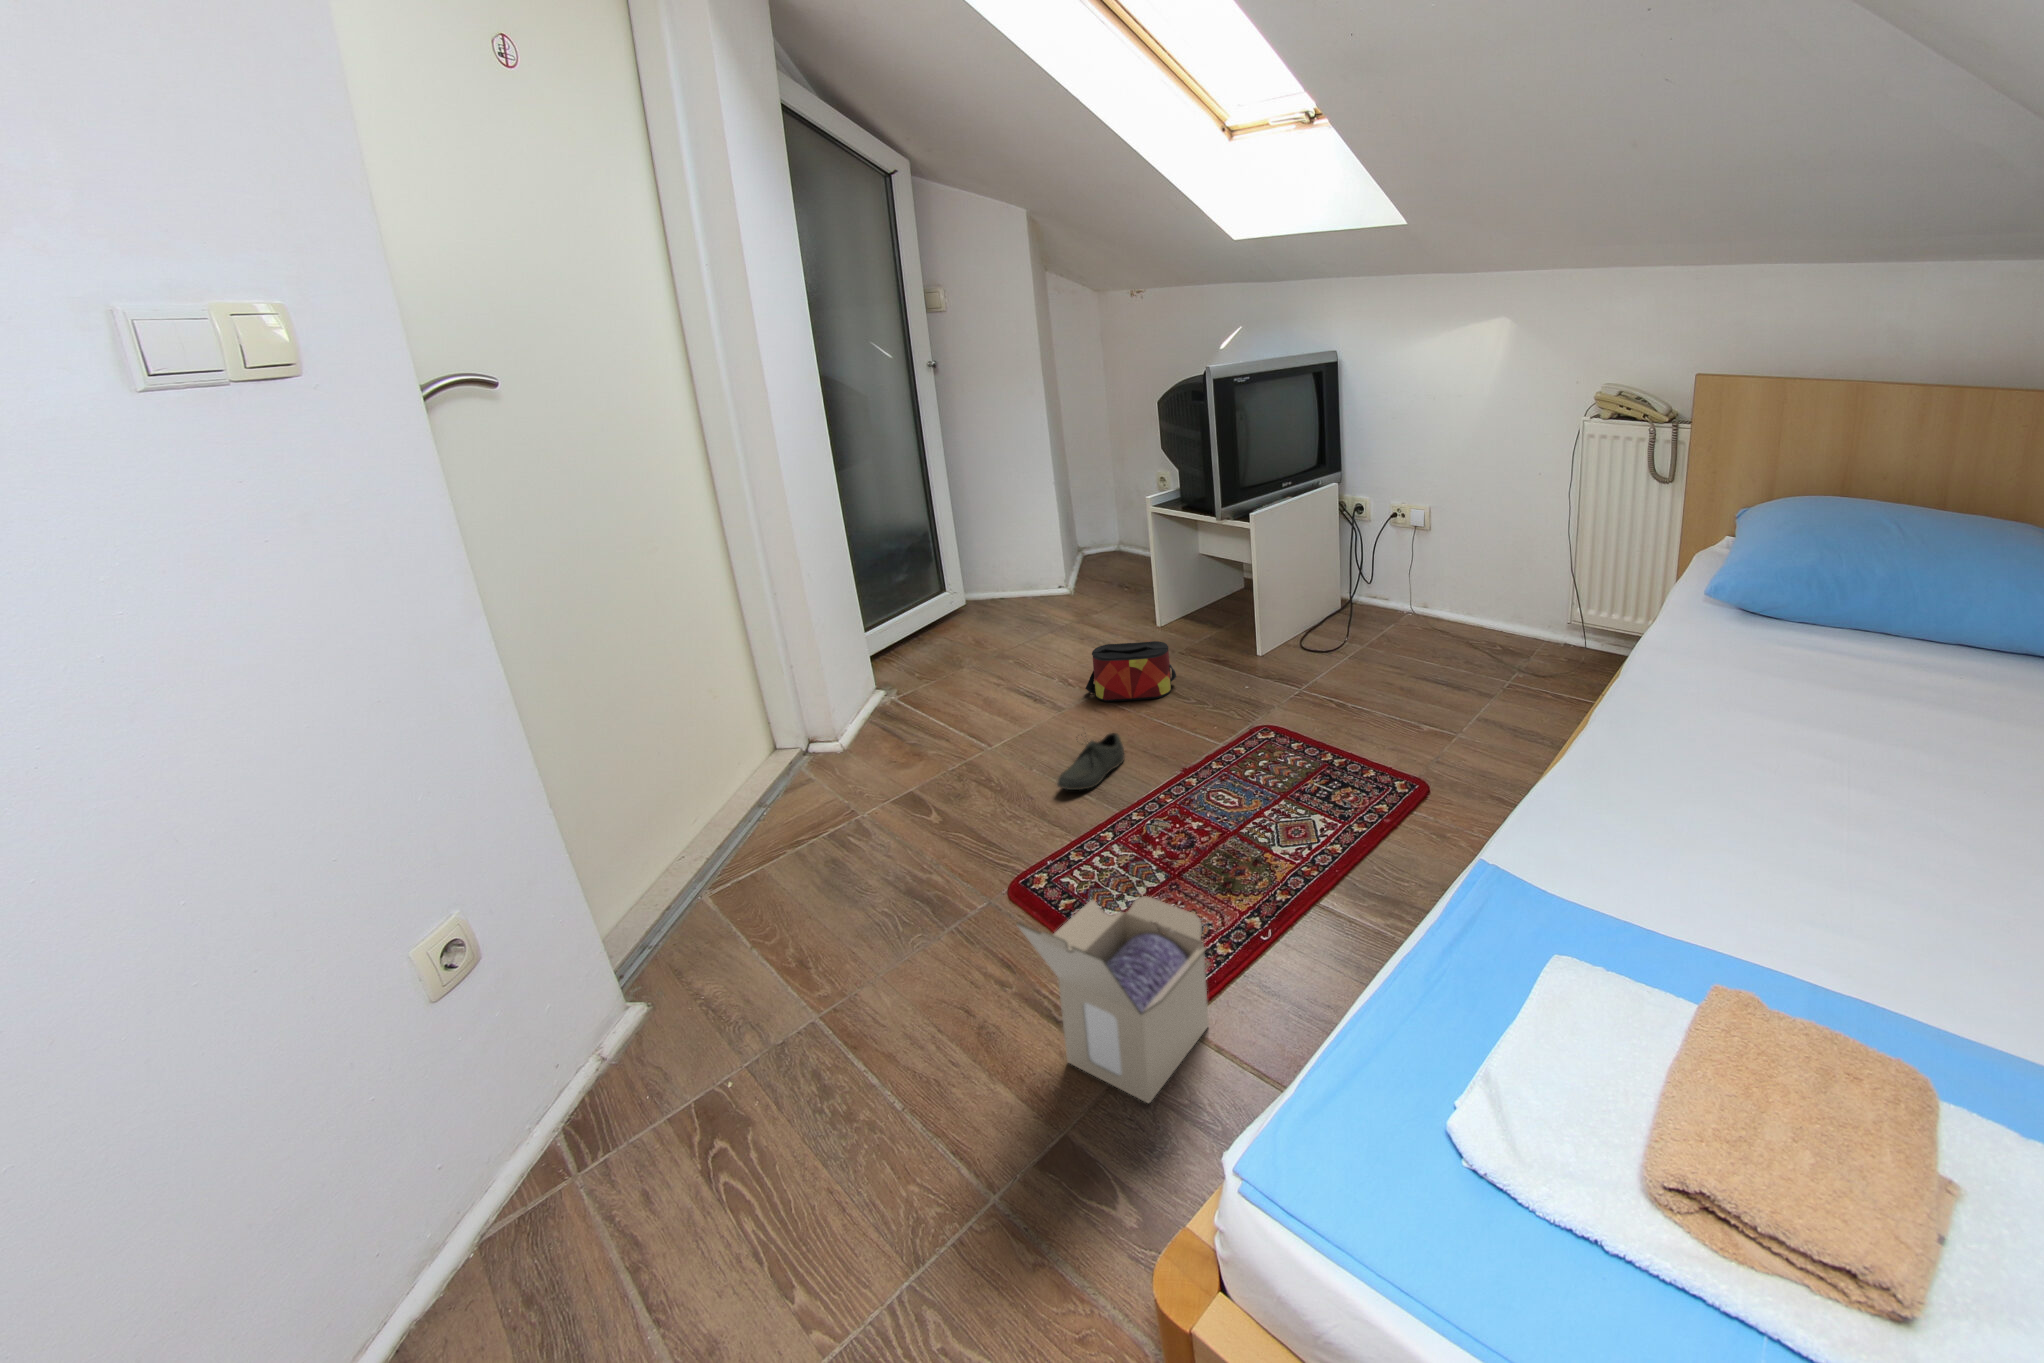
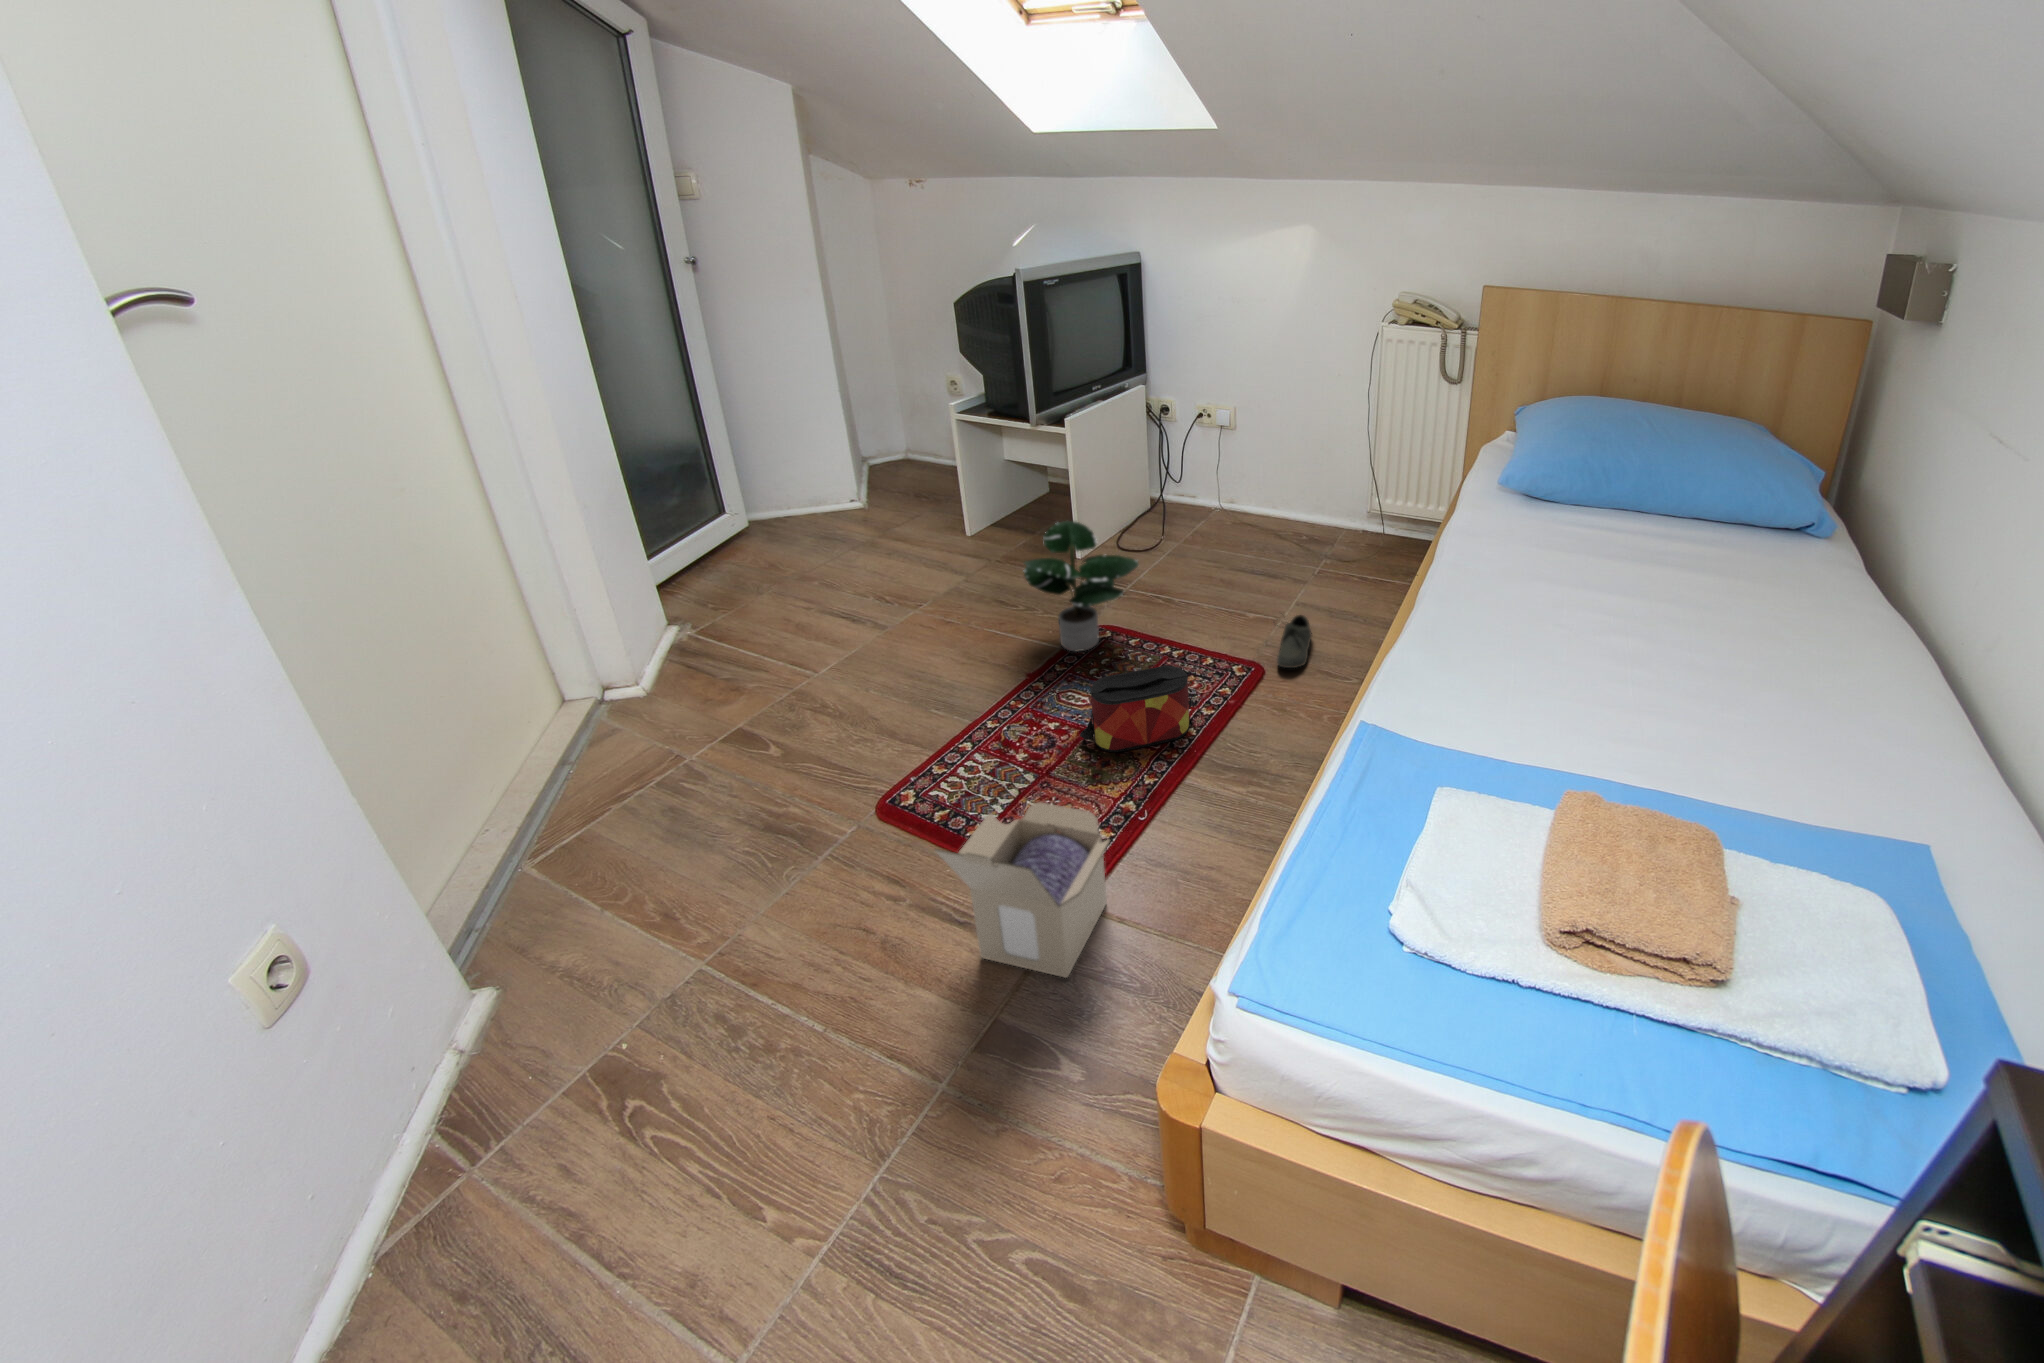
potted plant: none [1183,612,1301,750] -> present [1024,521,1139,651]
bag: present [1085,641,1176,702] -> present [1080,666,1192,752]
shoe: present [1058,733,1125,790] -> present [1277,613,1312,668]

